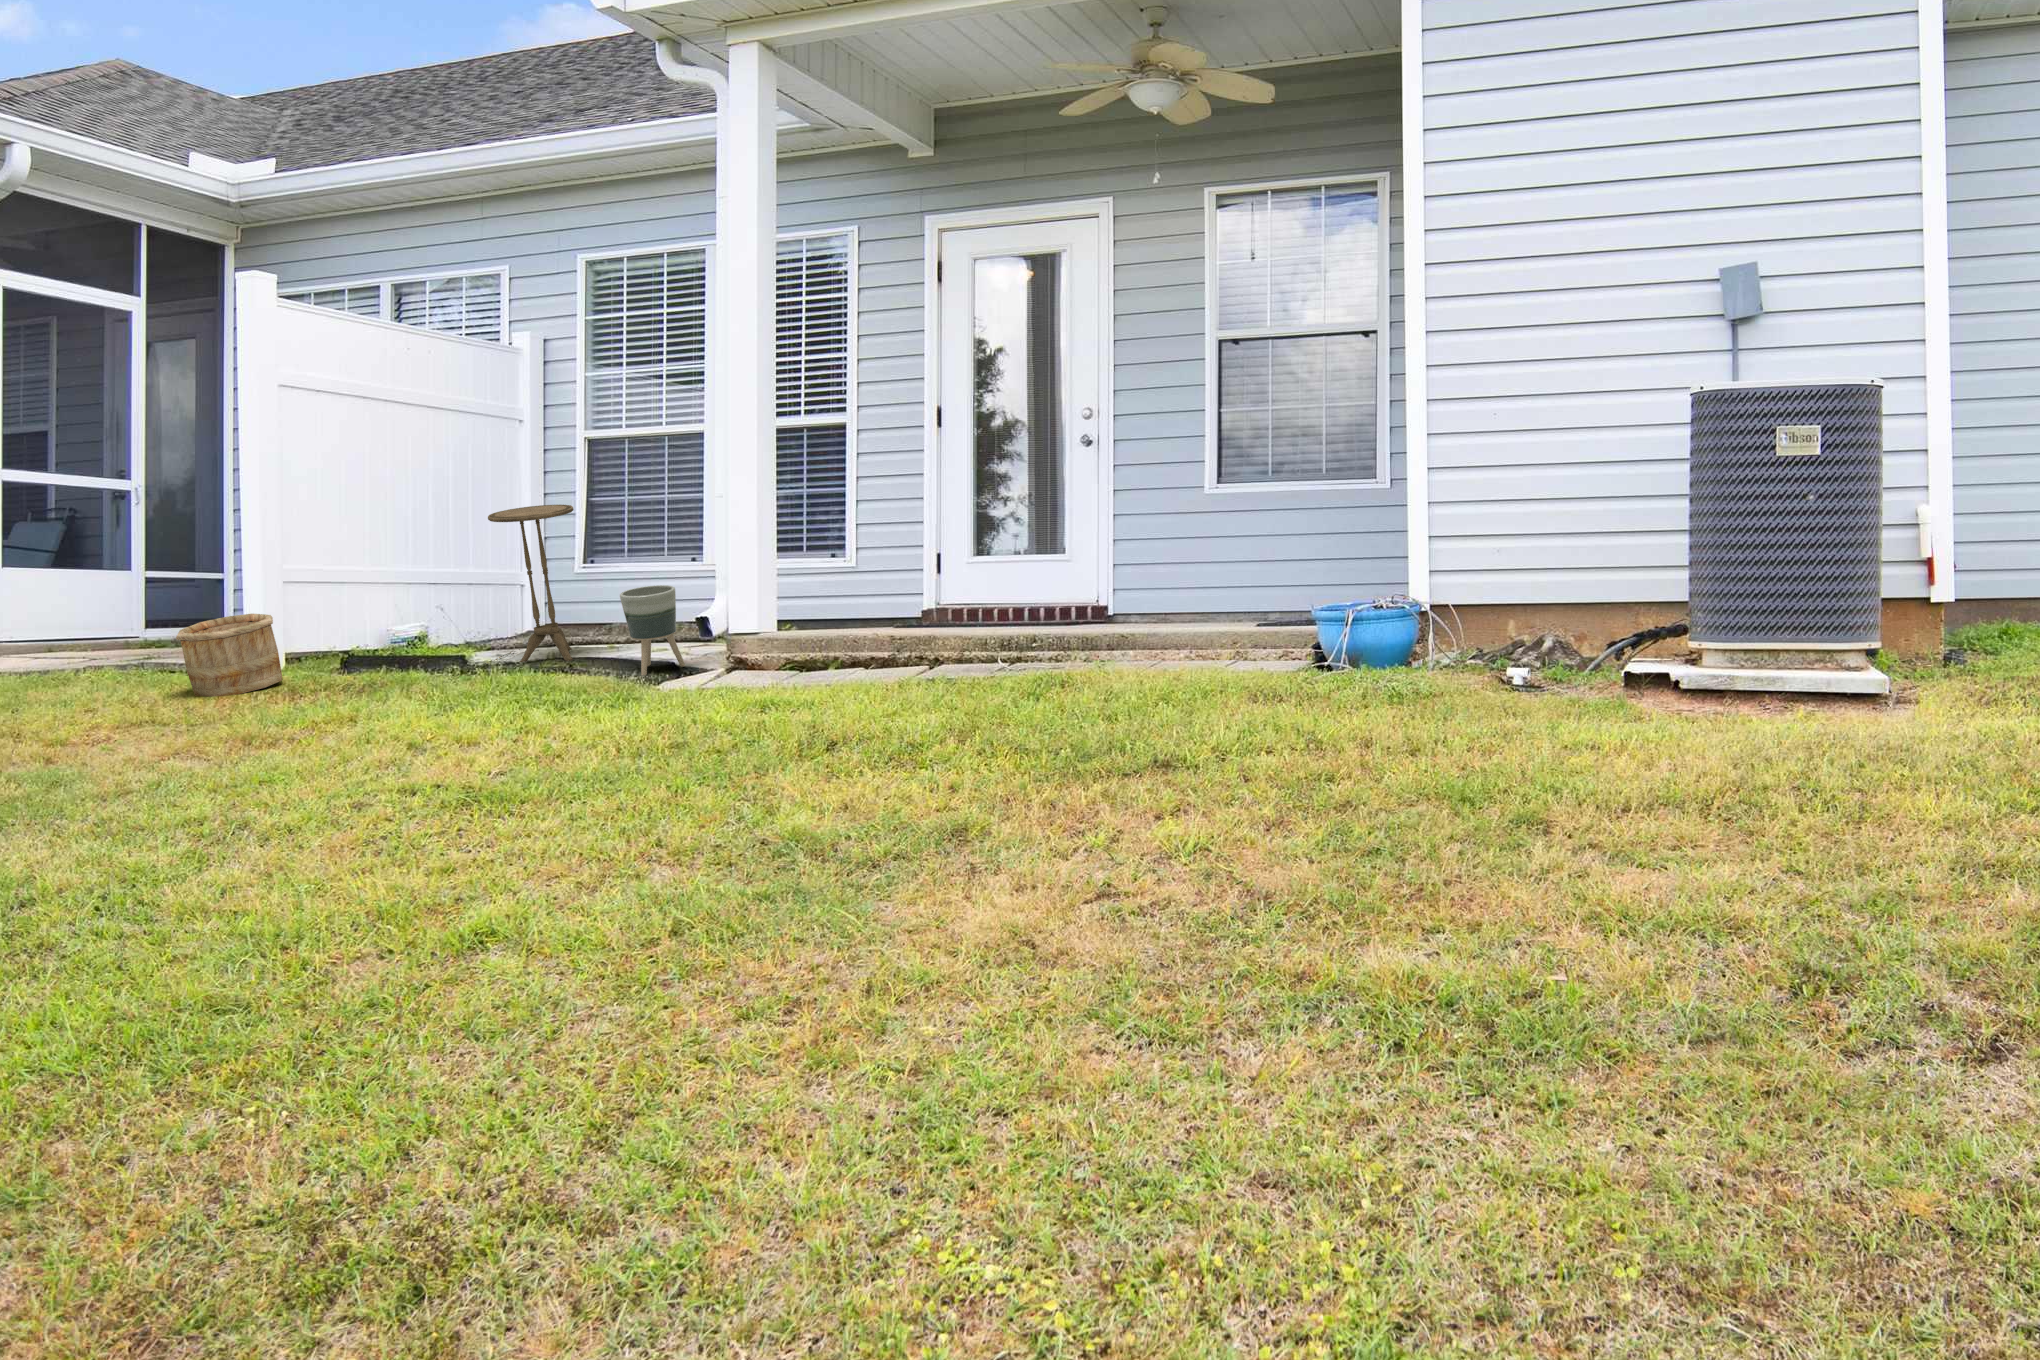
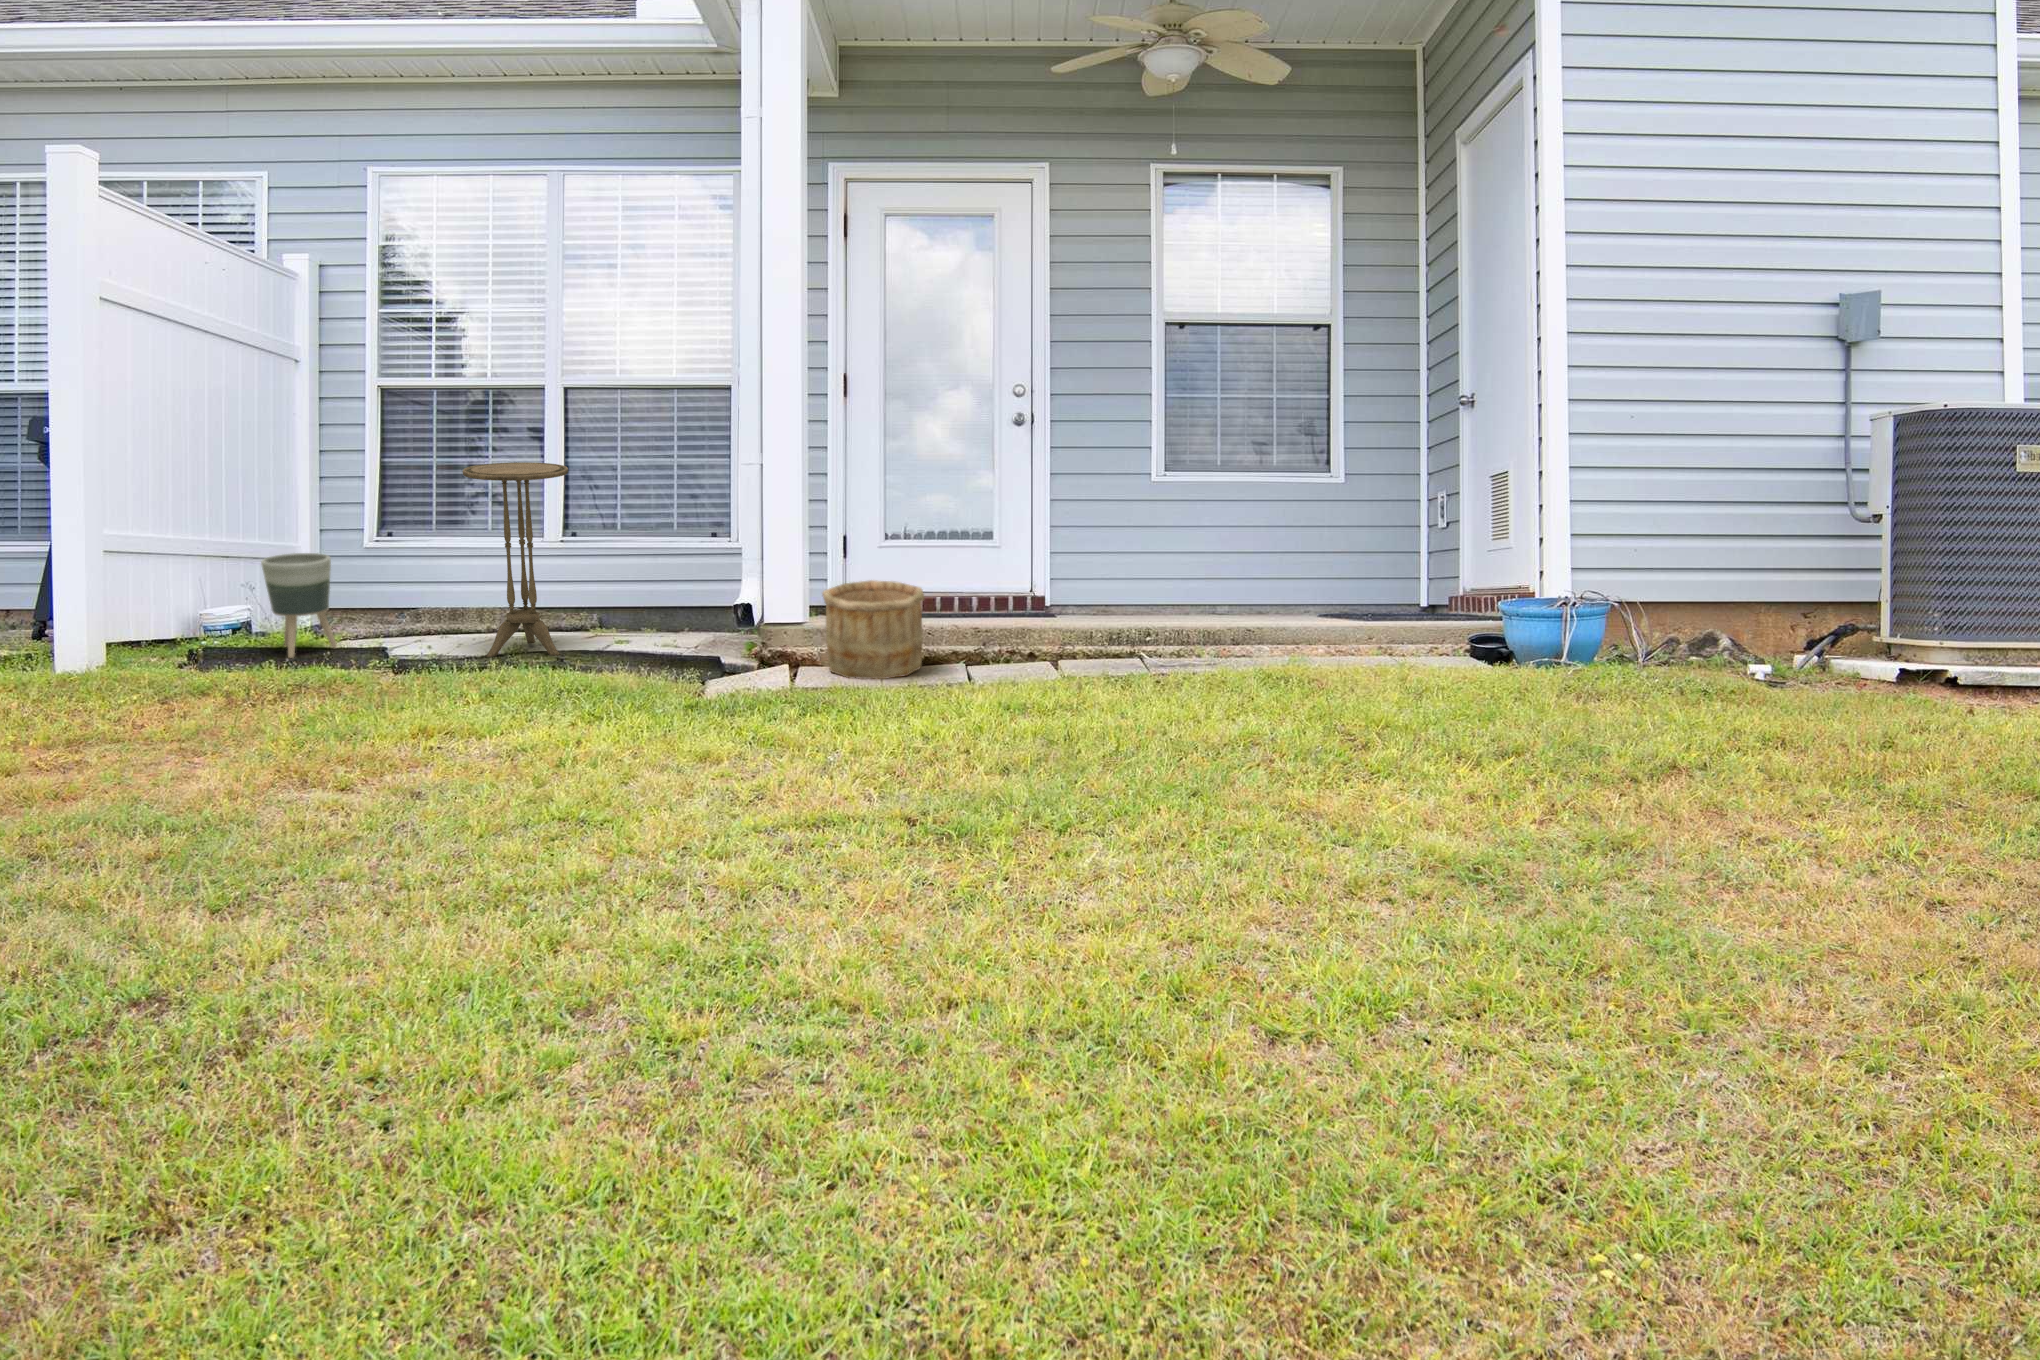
planter: present [620,585,685,675] -> present [261,553,337,658]
wooden bucket: present [176,614,283,697] -> present [822,580,925,679]

